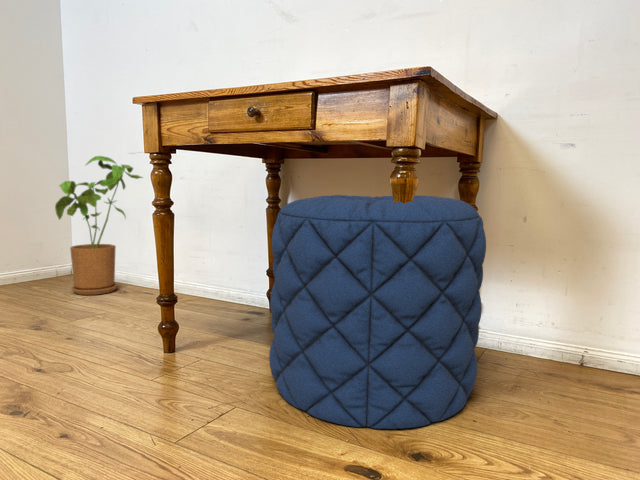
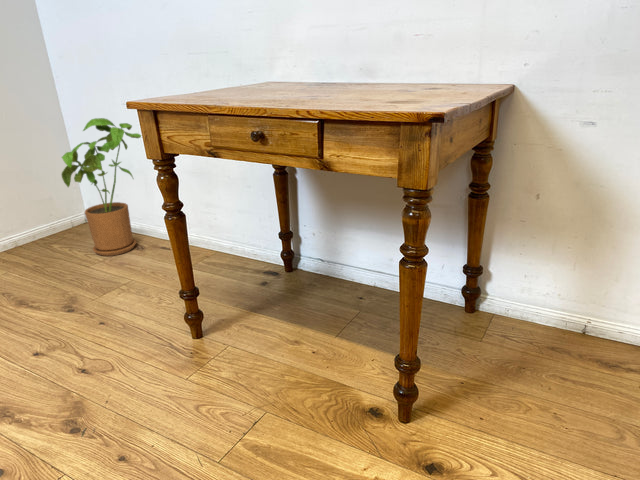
pouf: present [269,195,486,429] -> none [287,189,500,435]

